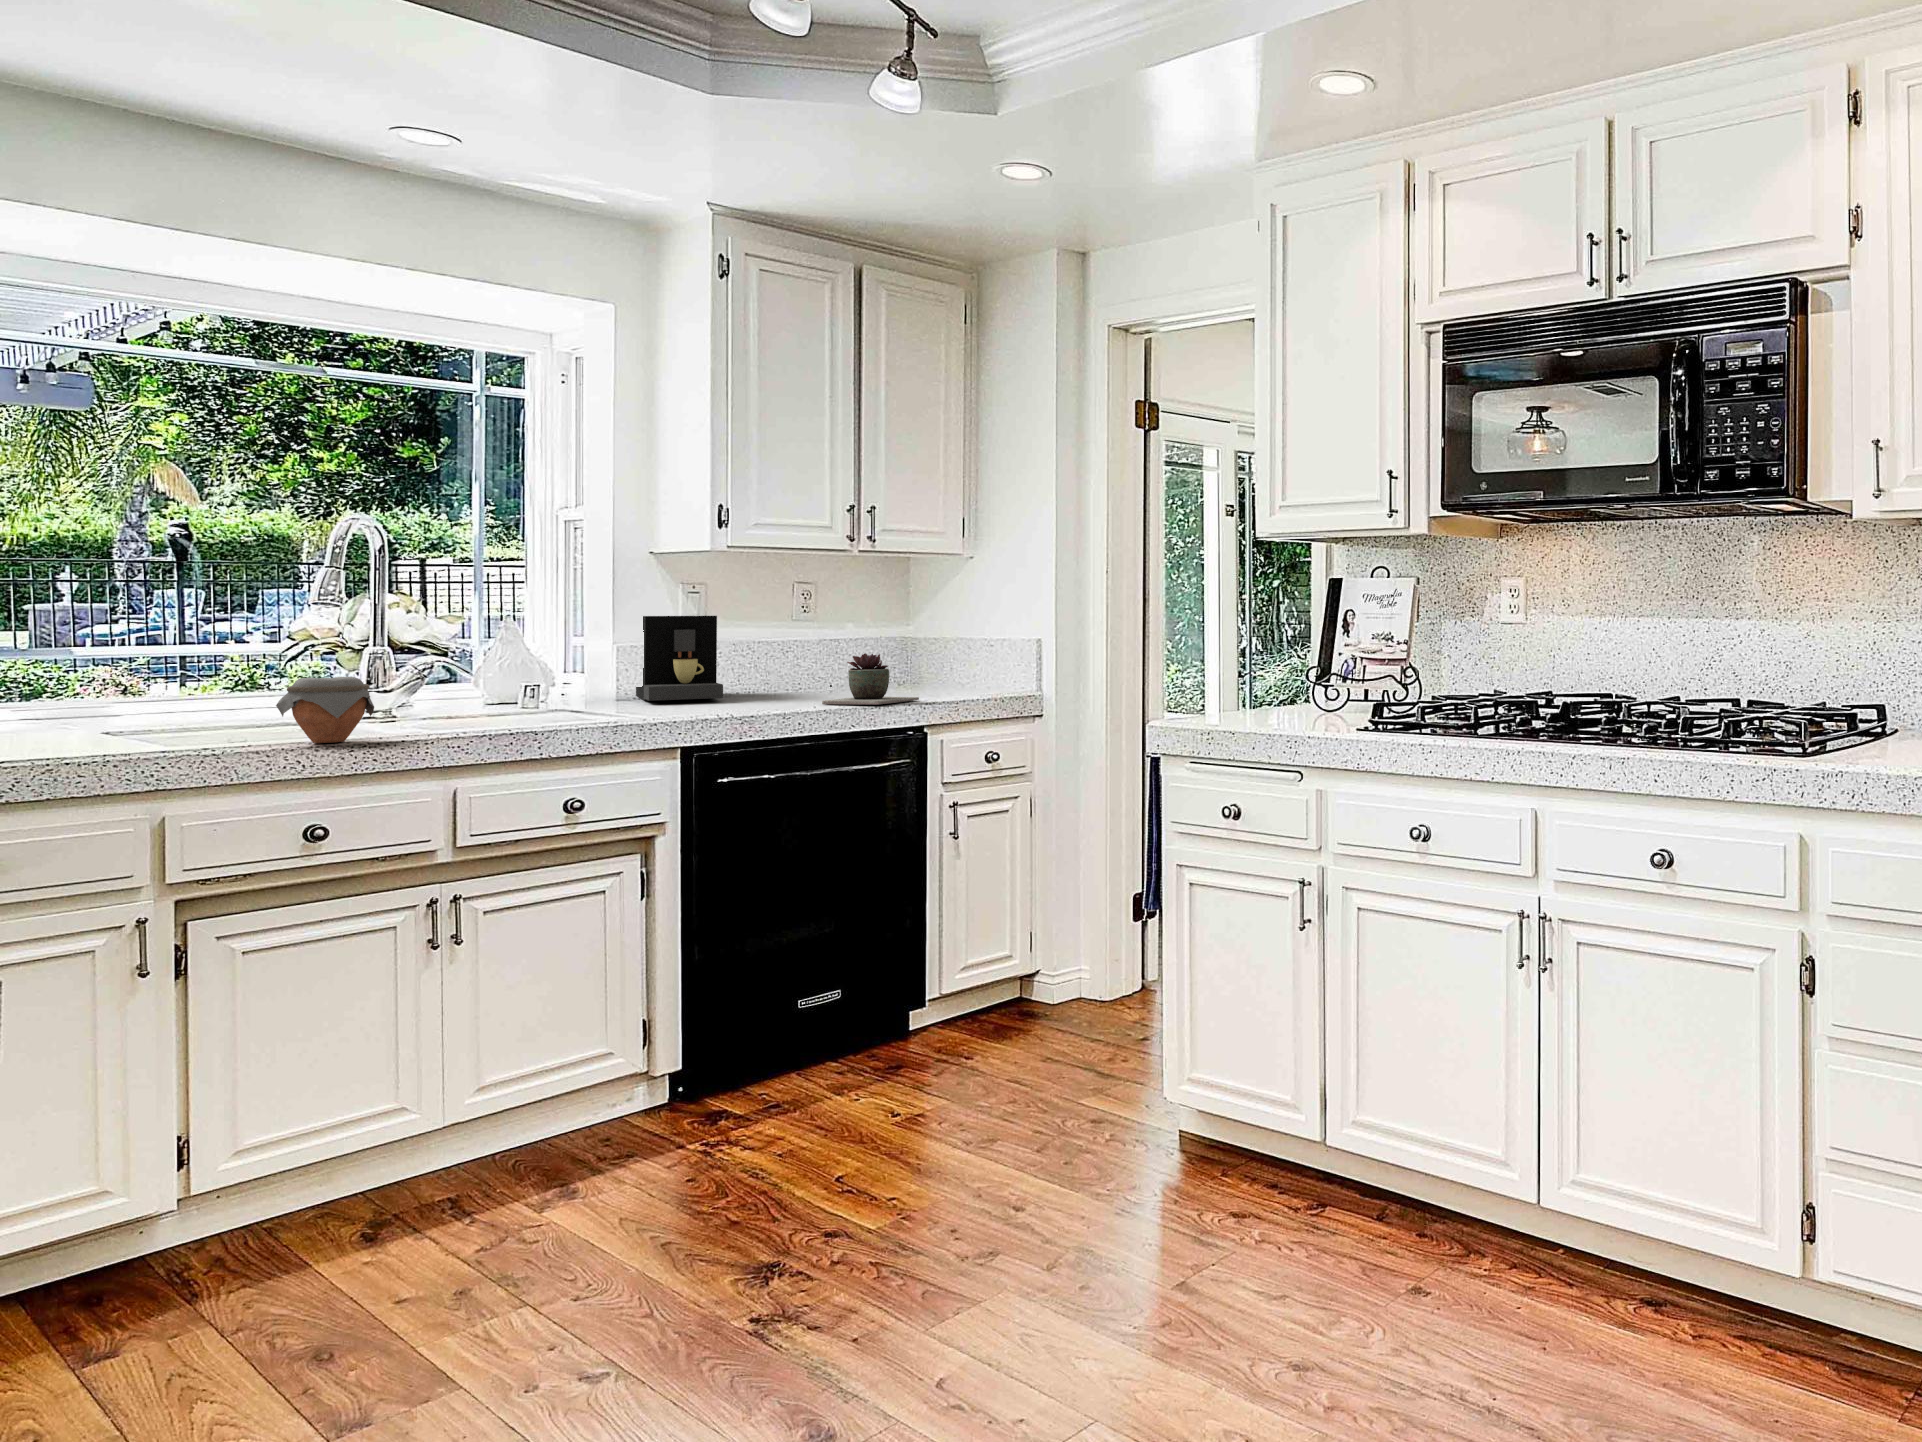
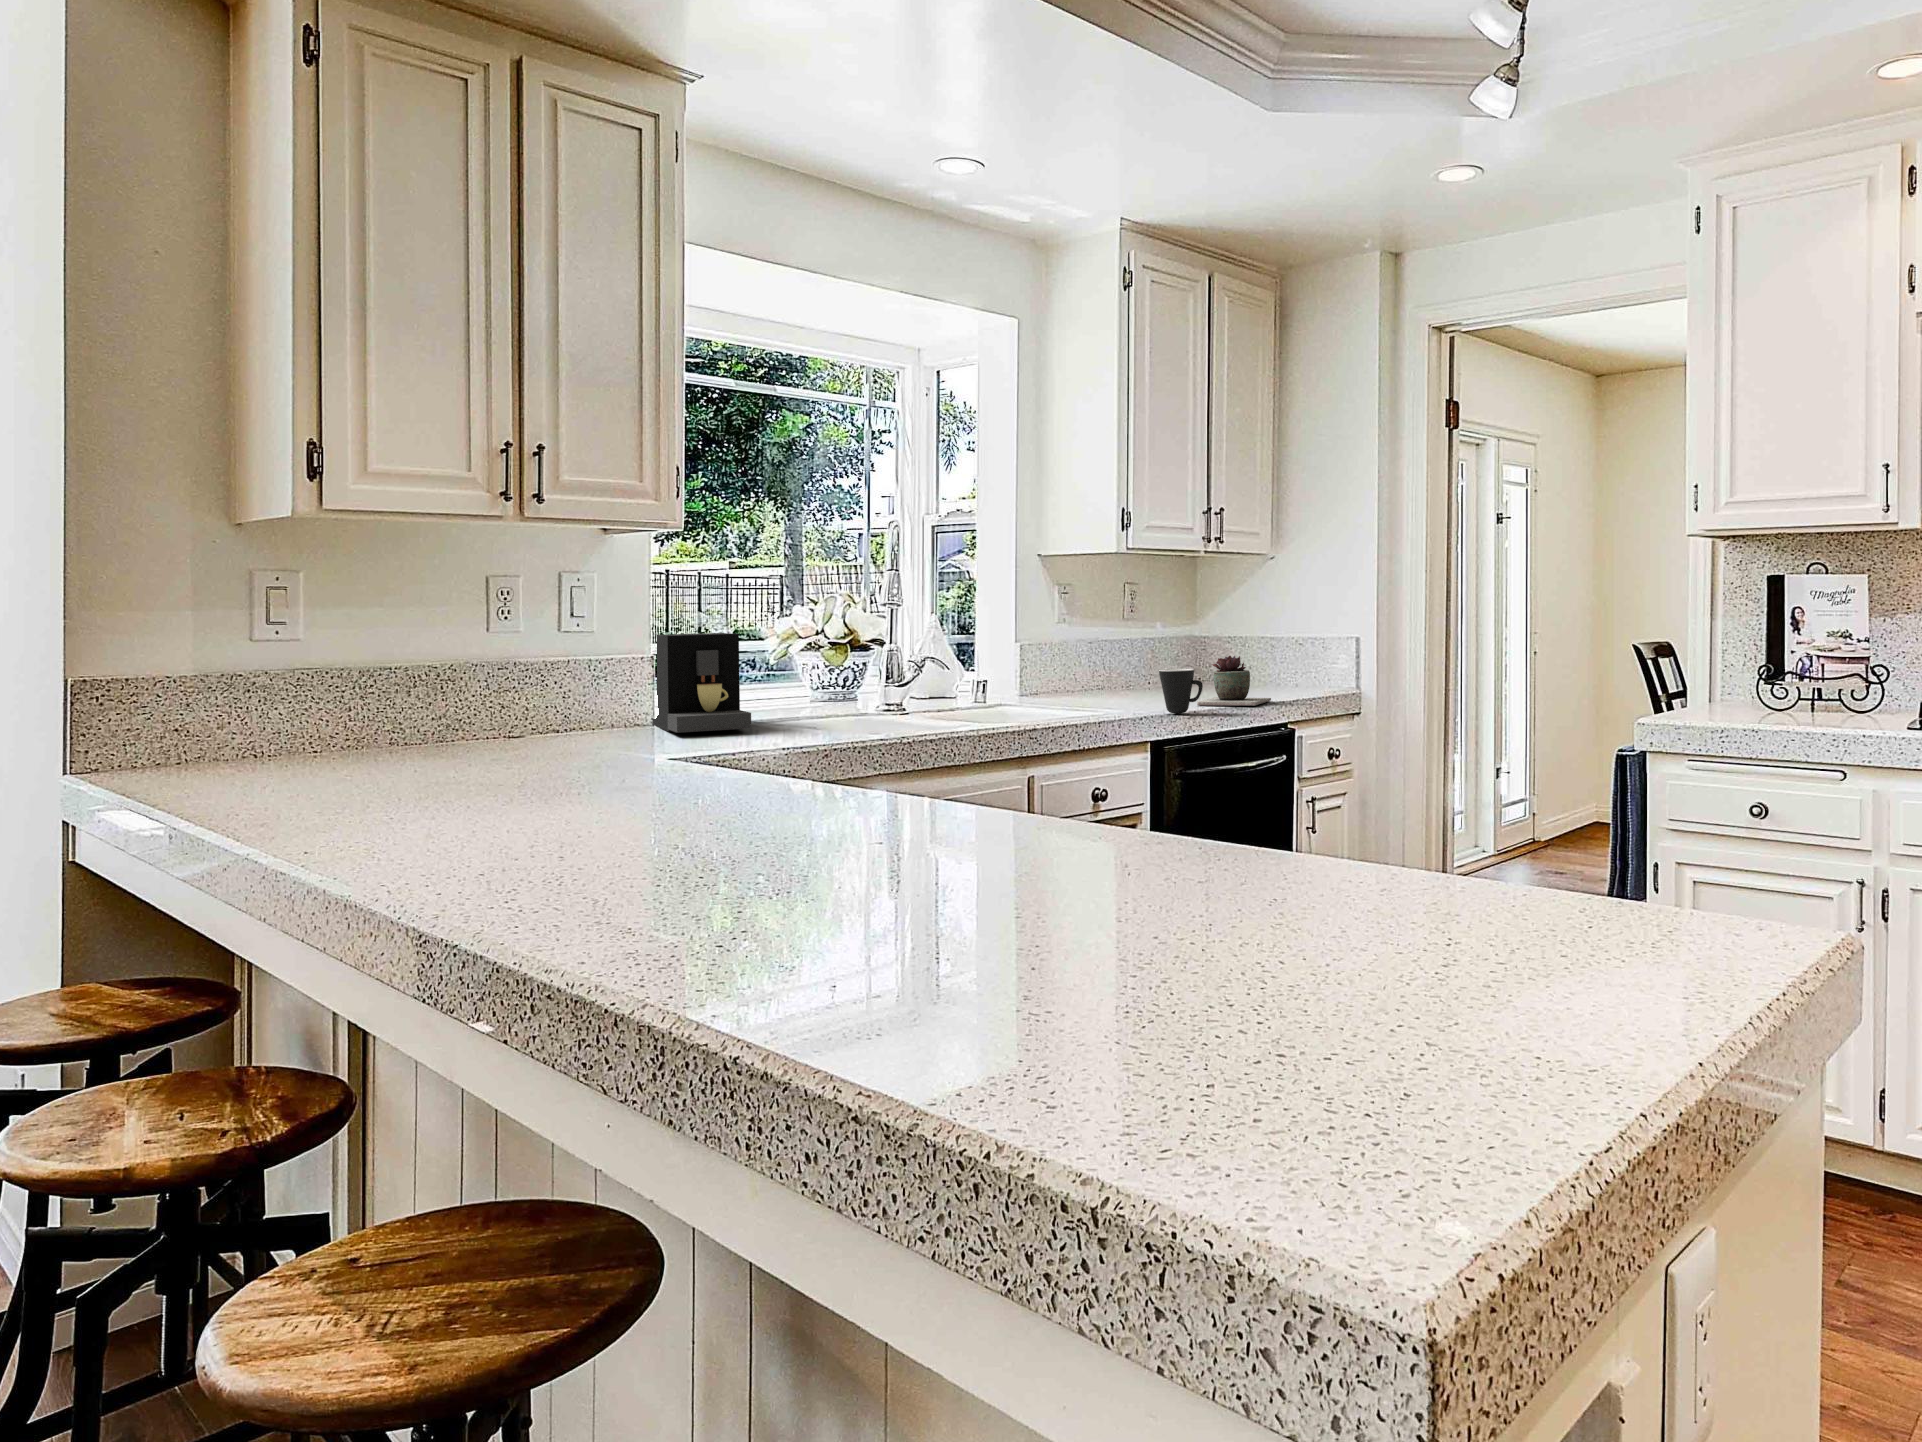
coffee maker: present [636,616,723,701] -> present [652,633,751,733]
mug: none [747,666,795,712] -> present [1159,669,1203,714]
jar: present [276,677,374,743] -> none [876,684,944,744]

